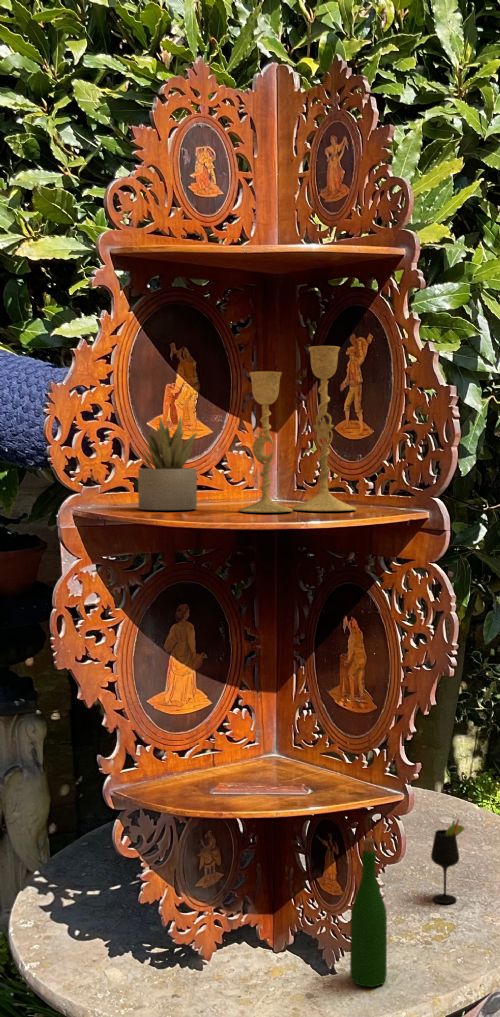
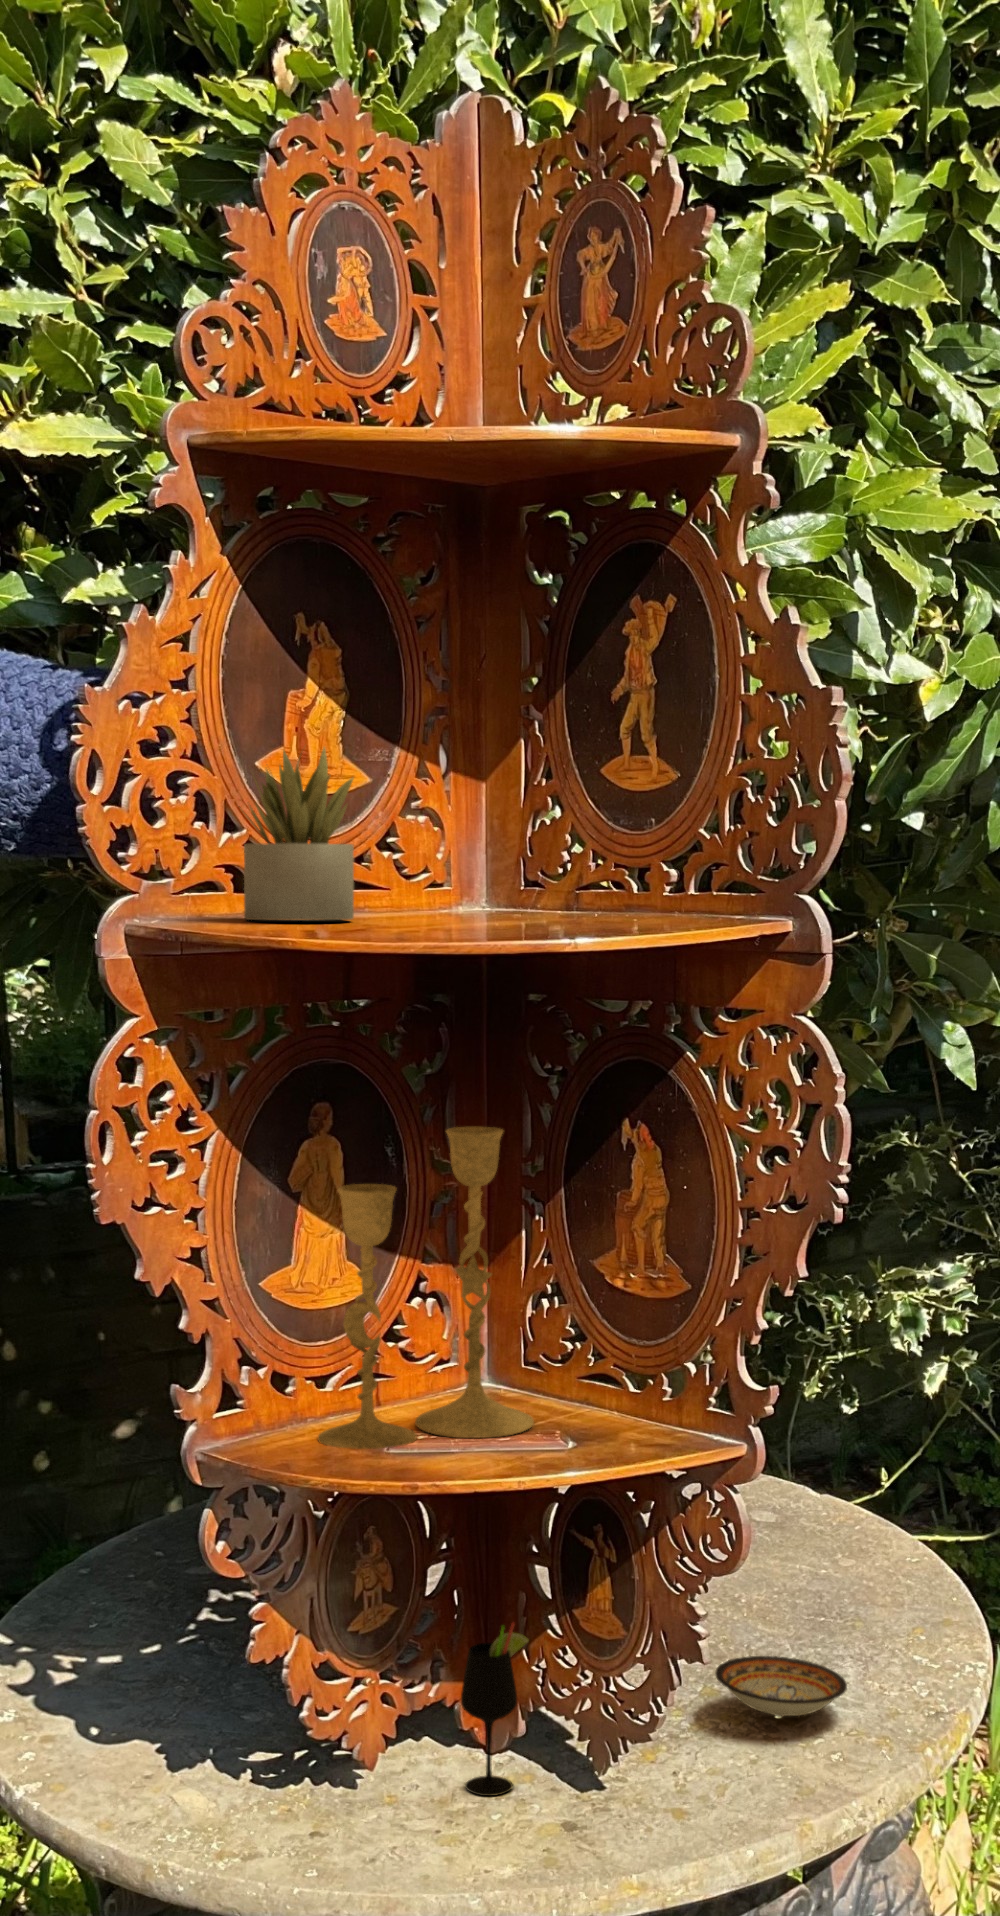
candlestick: present [239,346,356,513] -> present [318,1127,534,1449]
wine glass: present [431,820,465,904] -> present [461,1622,529,1796]
wine bottle: present [350,837,387,987] -> none [642,1527,709,1804]
ceramic bowl: none [393,903,465,938] -> present [715,1656,847,1717]

